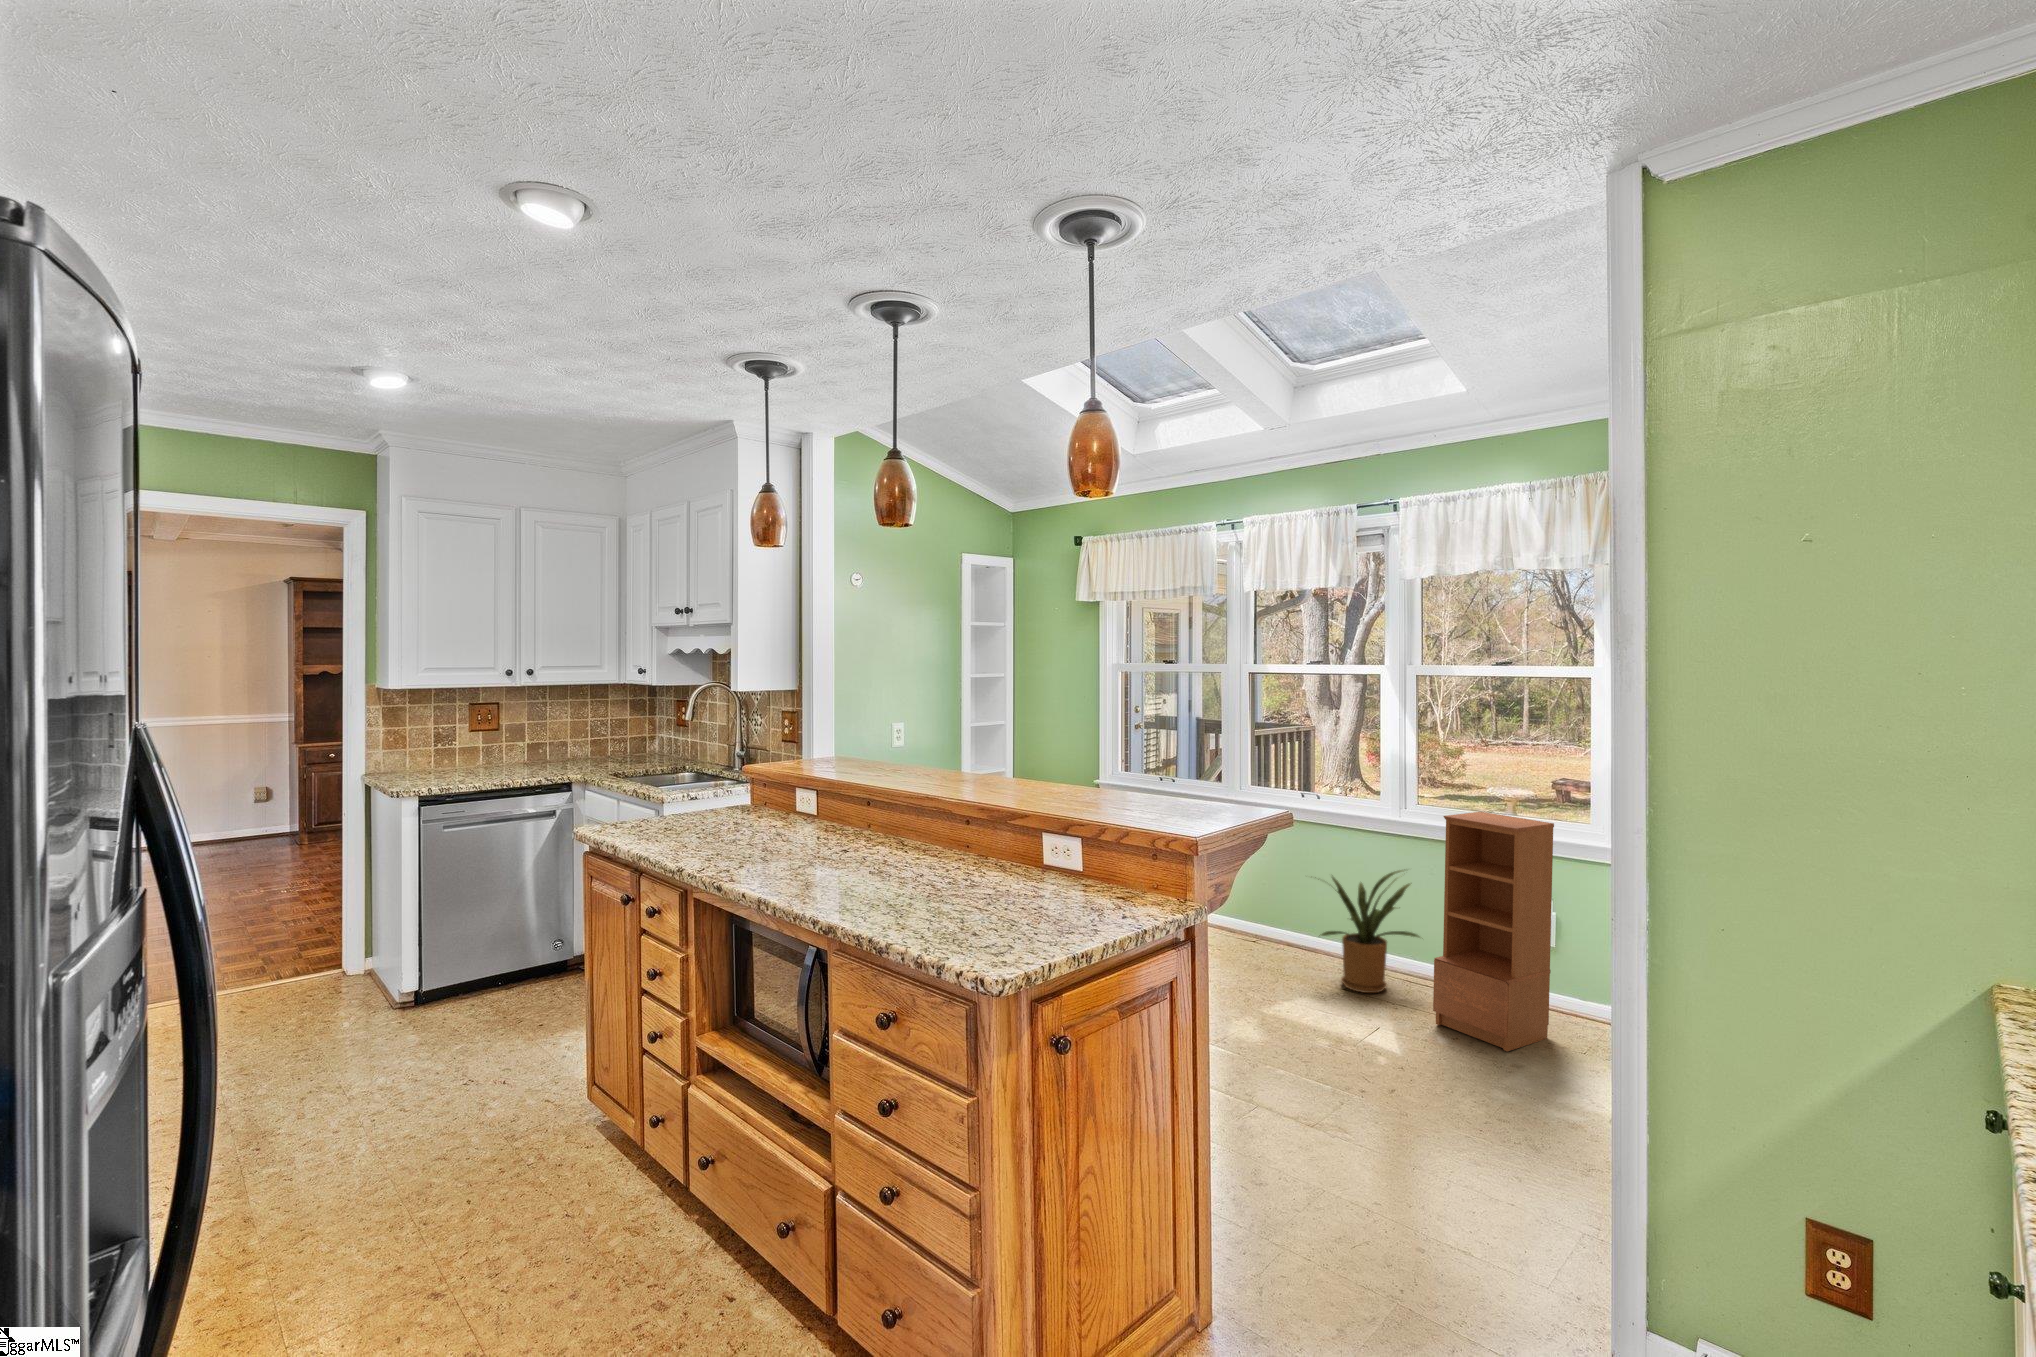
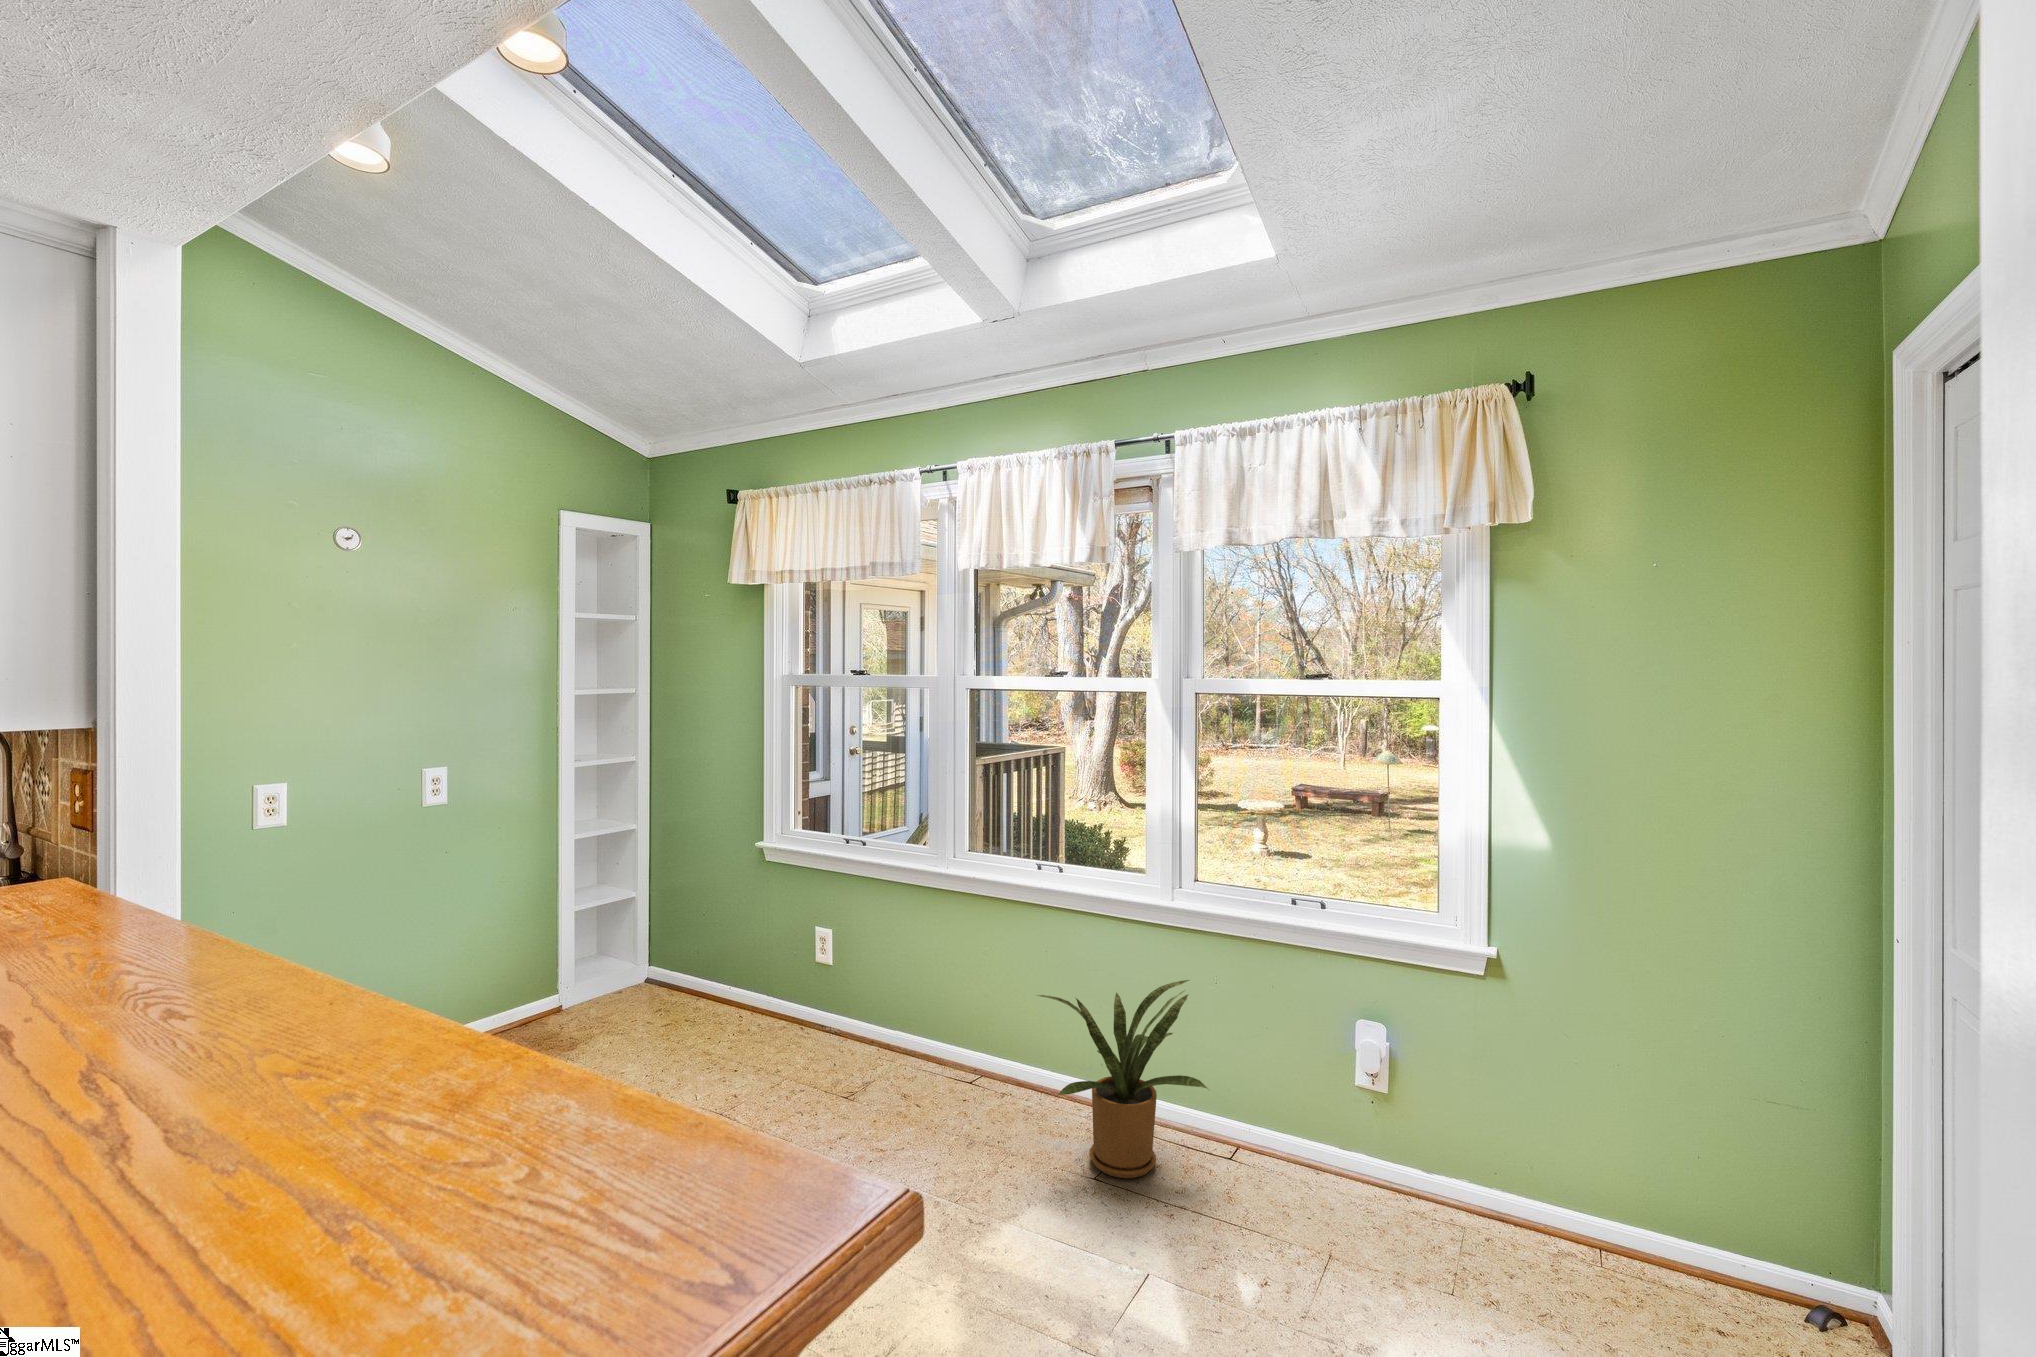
bookcase: present [1433,812,1554,1051] -> none [1232,899,1409,1312]

